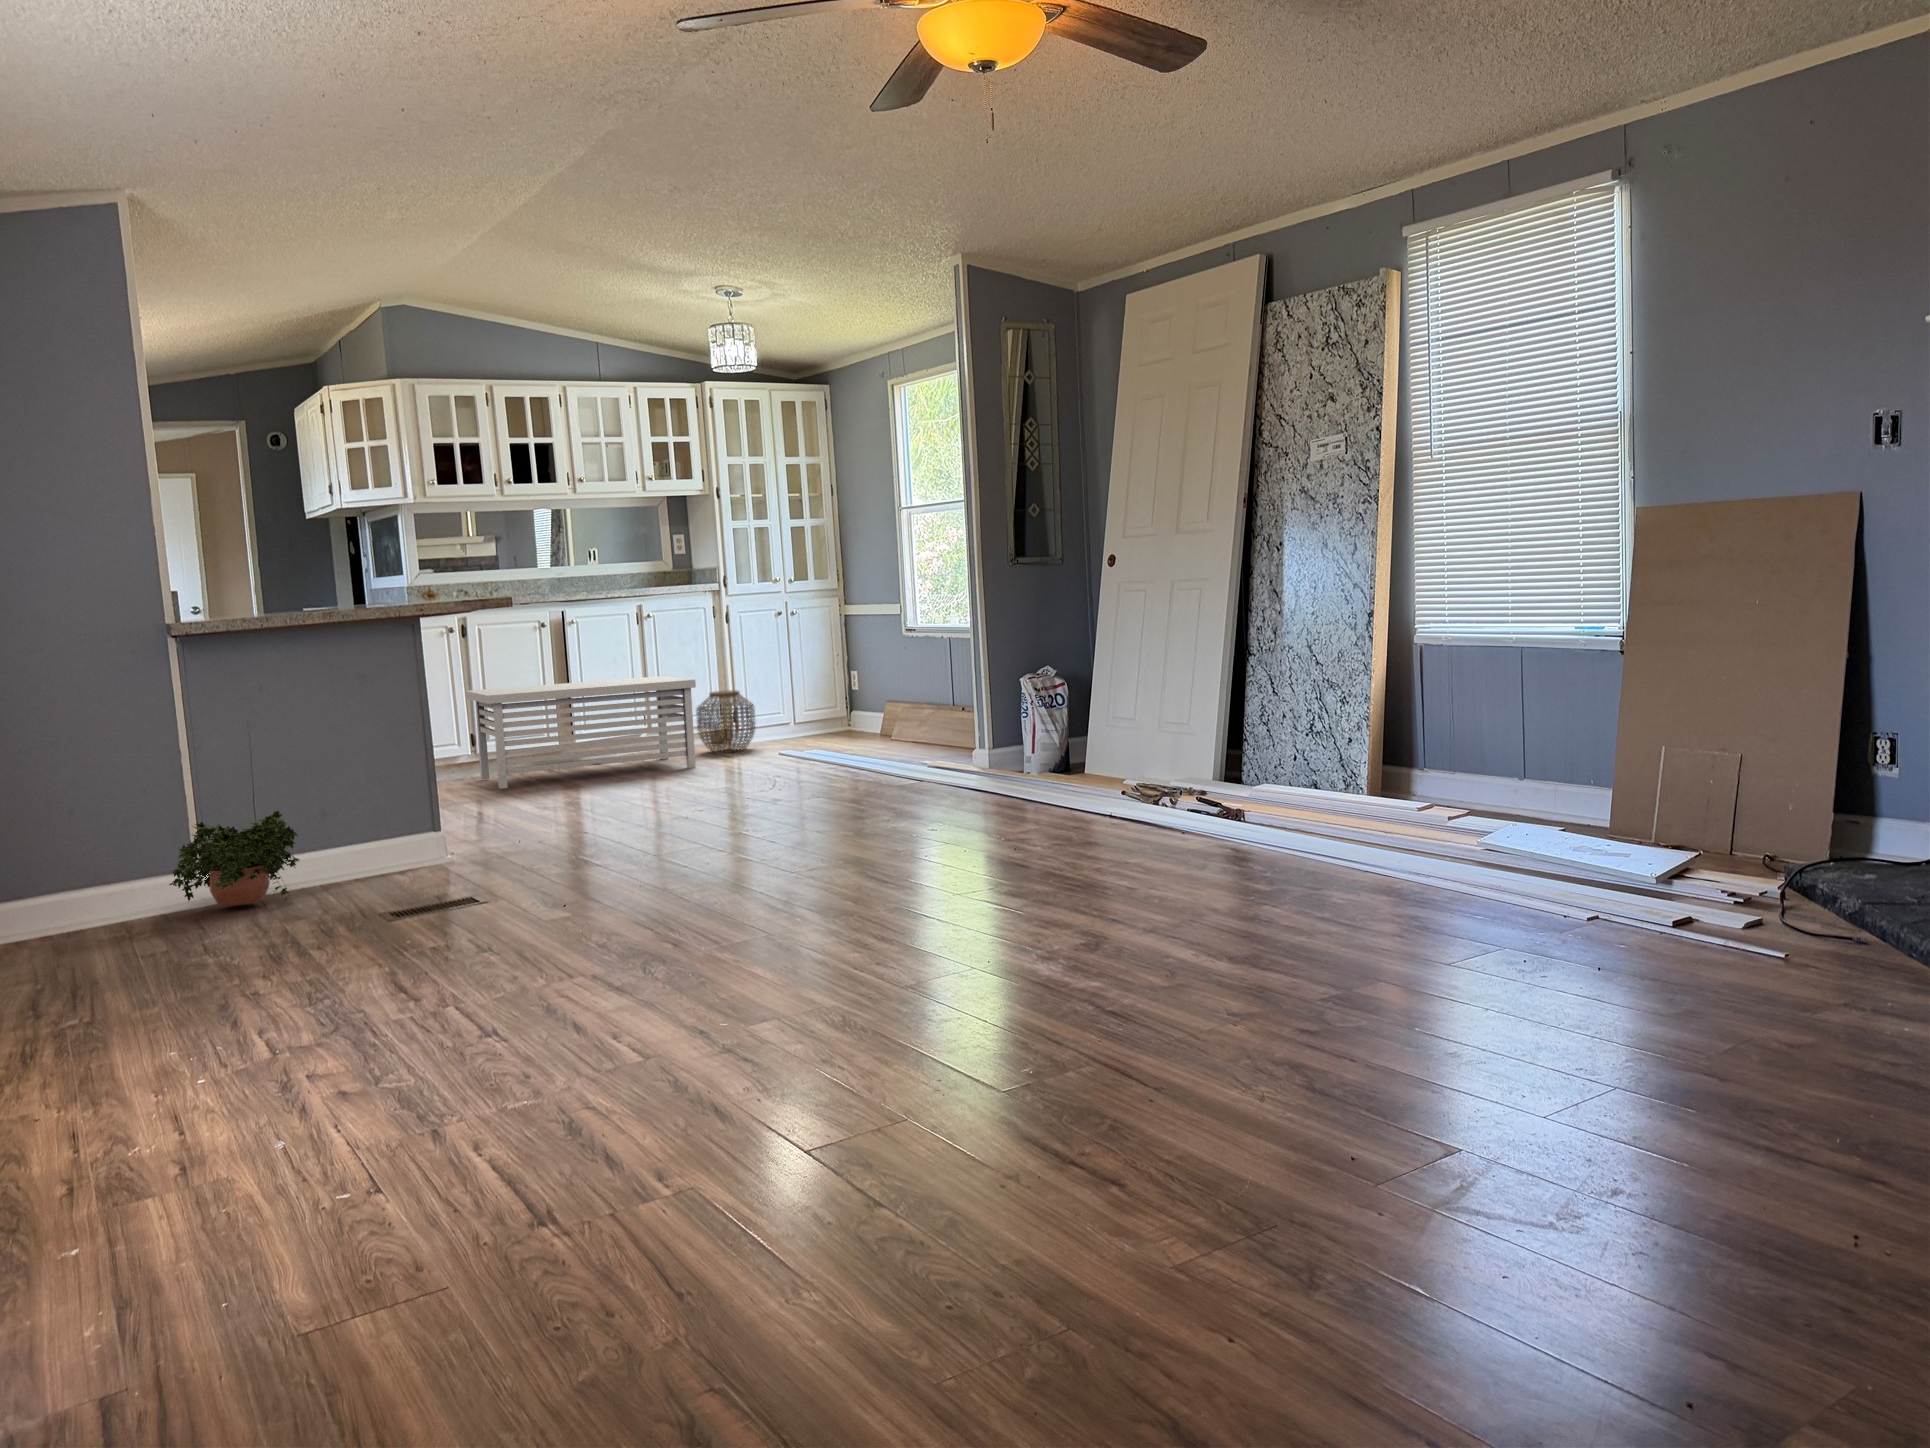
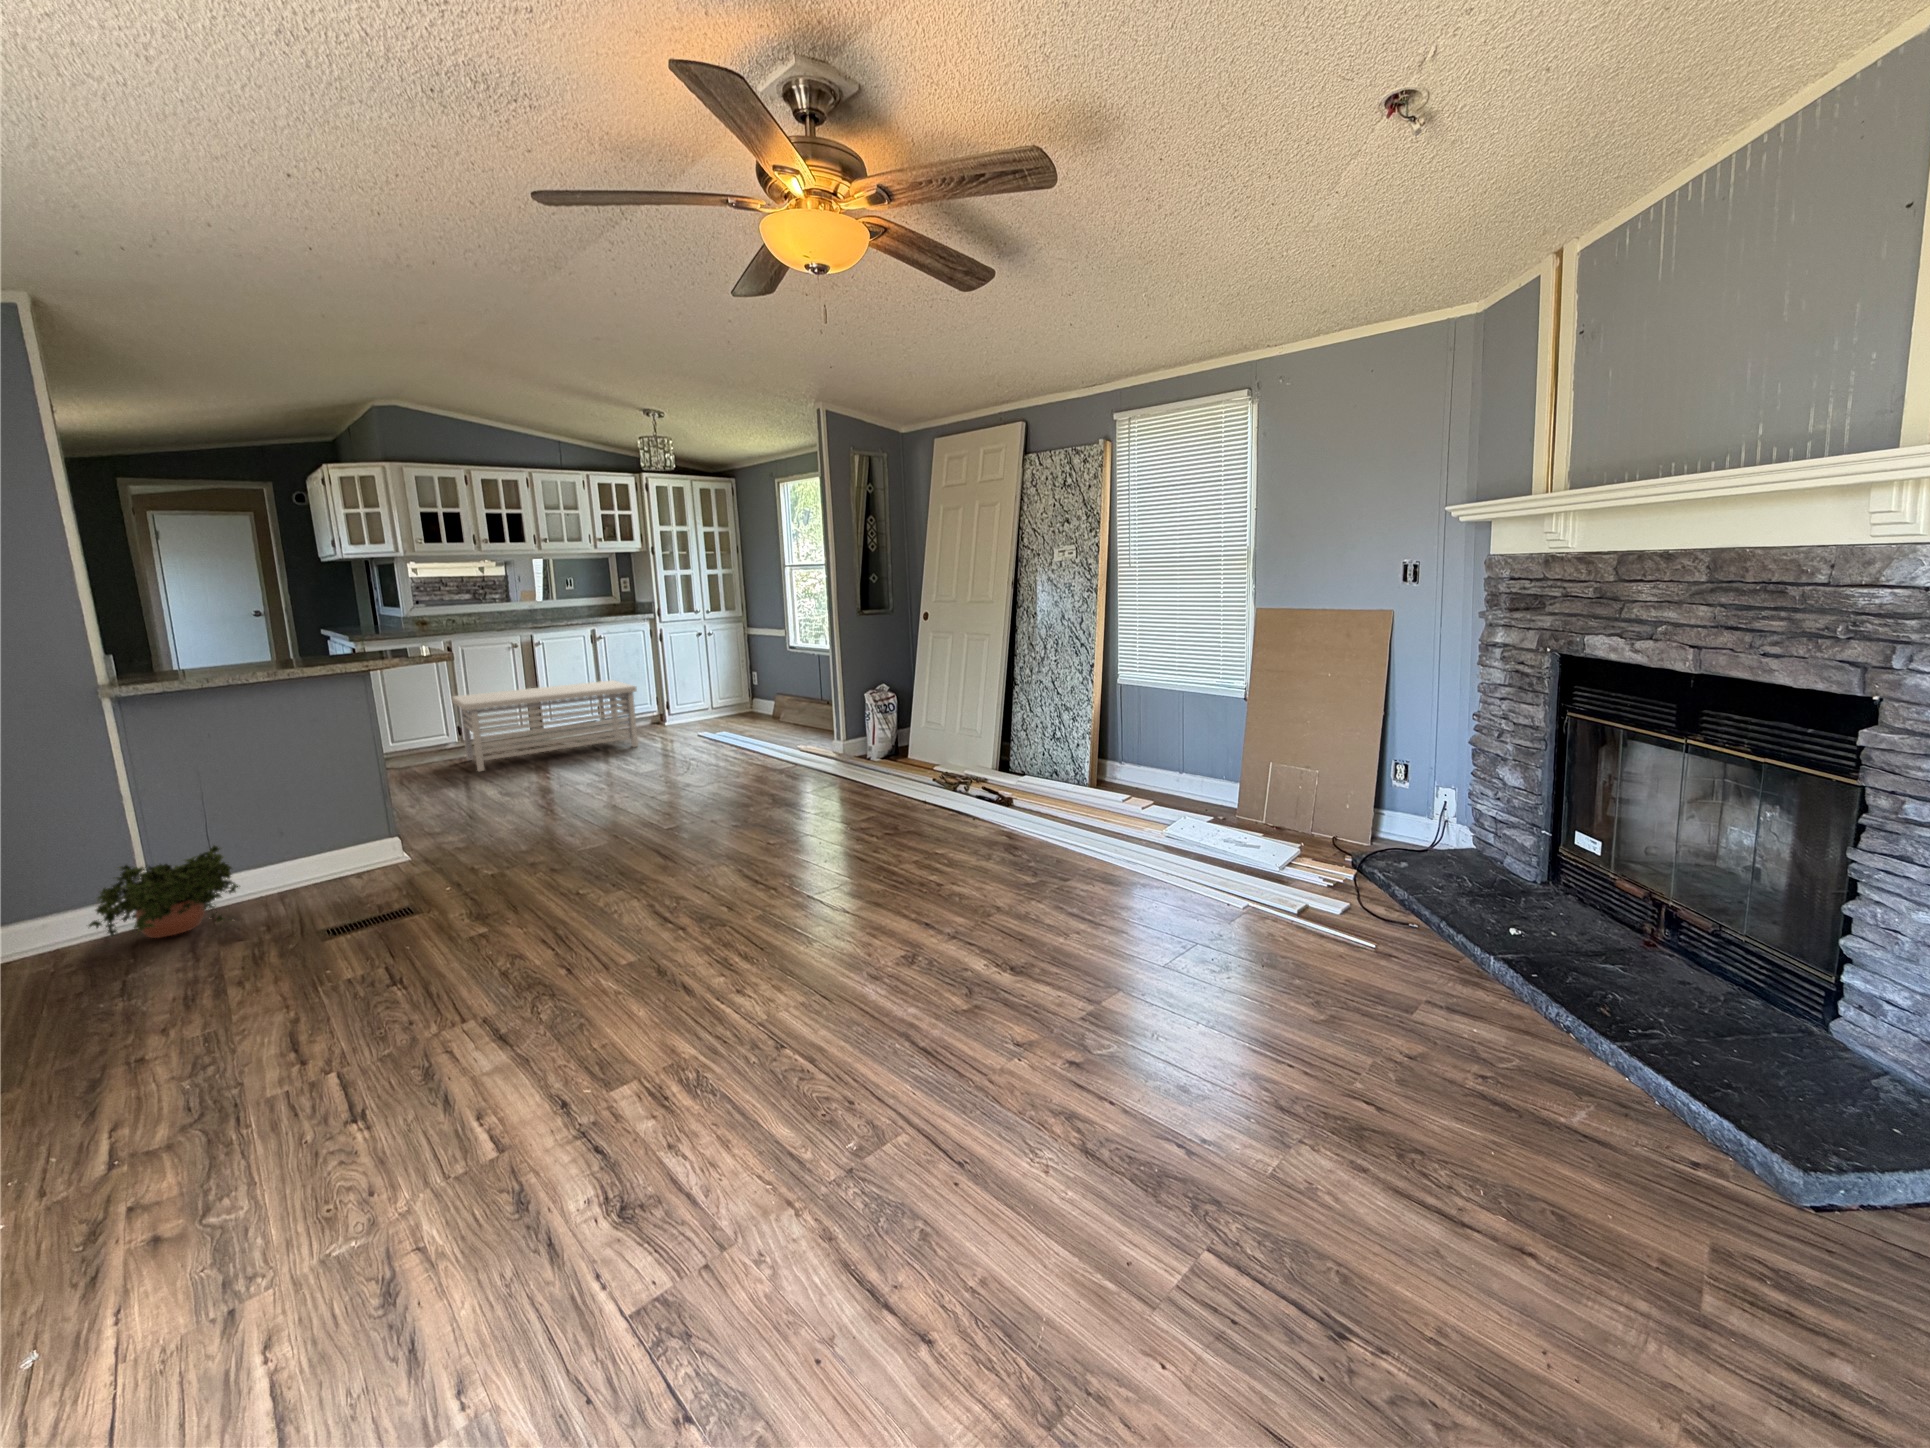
woven basket: present [697,690,756,753] -> none [641,688,685,732]

